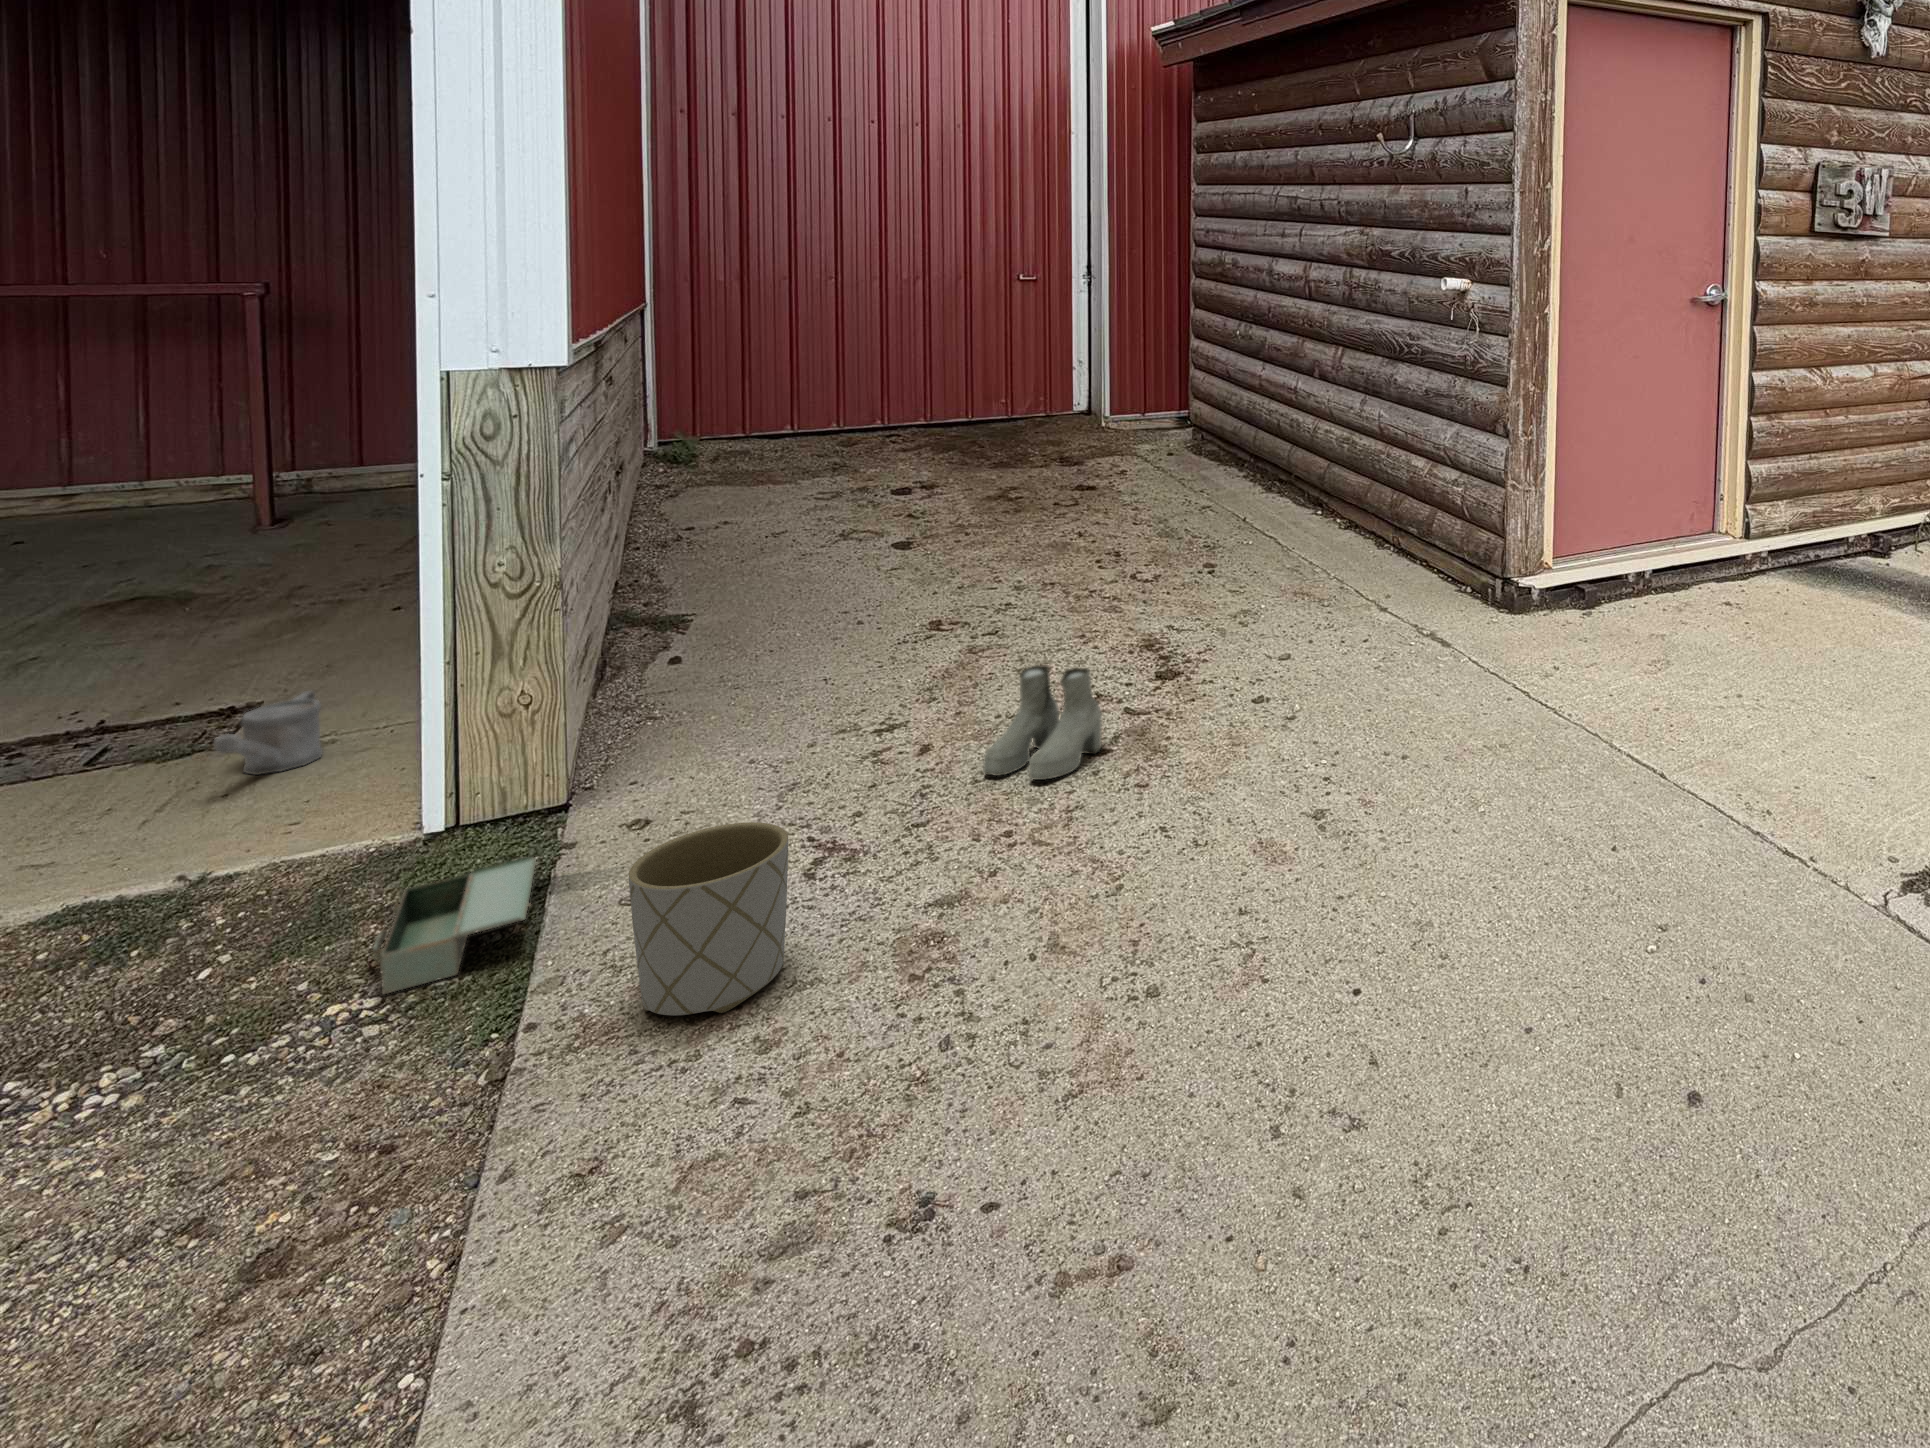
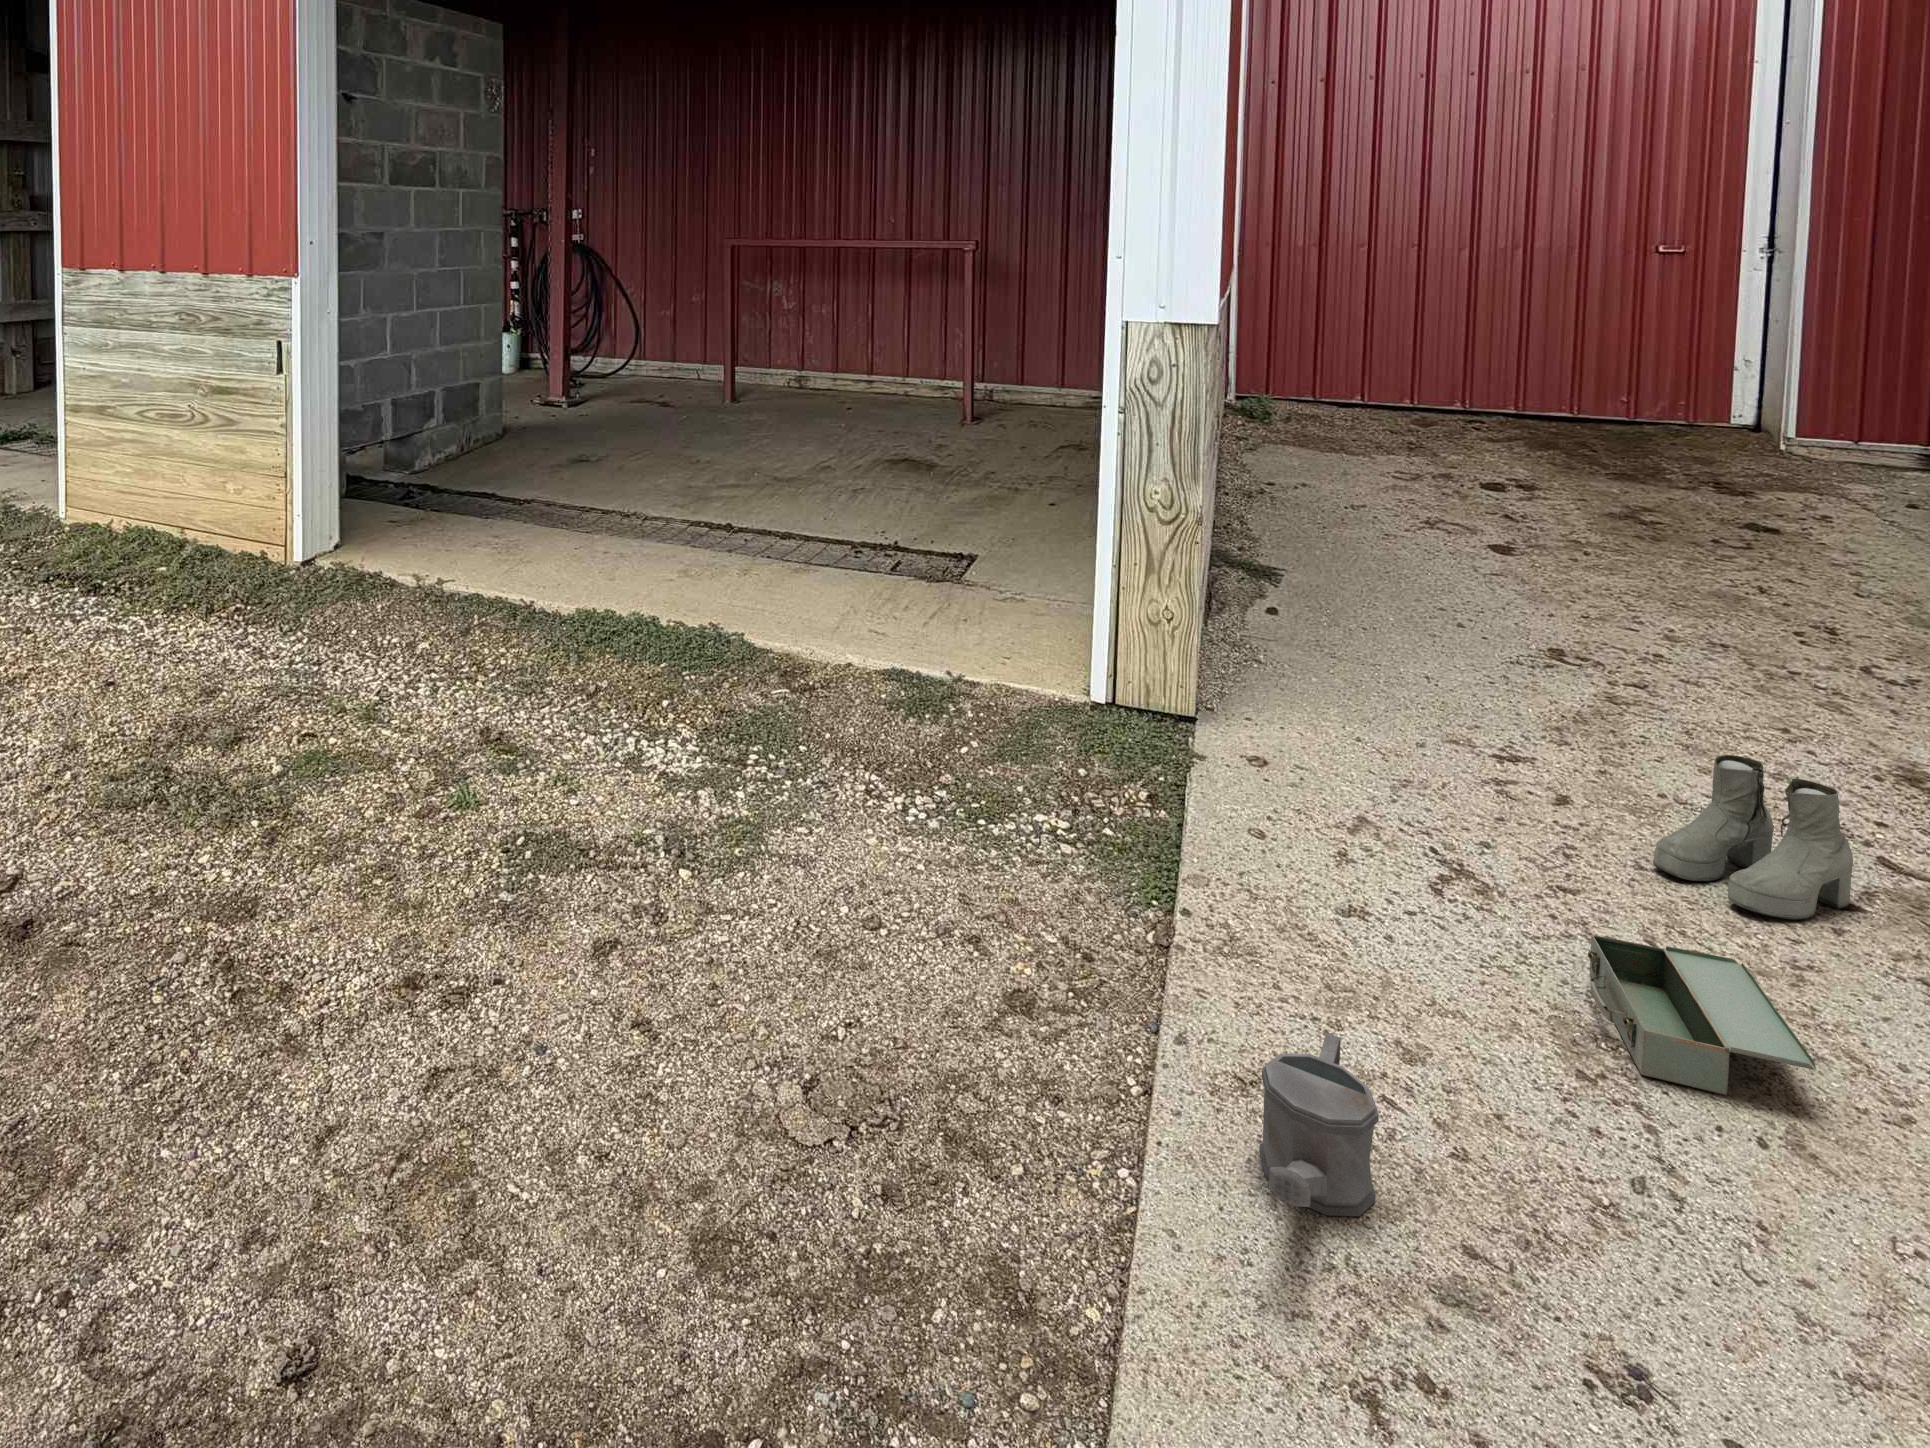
watering can: present [214,691,323,775] -> present [1259,1033,1379,1216]
planter: present [629,822,789,1015] -> none [1277,801,1437,1003]
toolbox: present [373,856,537,994] -> present [1588,935,1816,1095]

